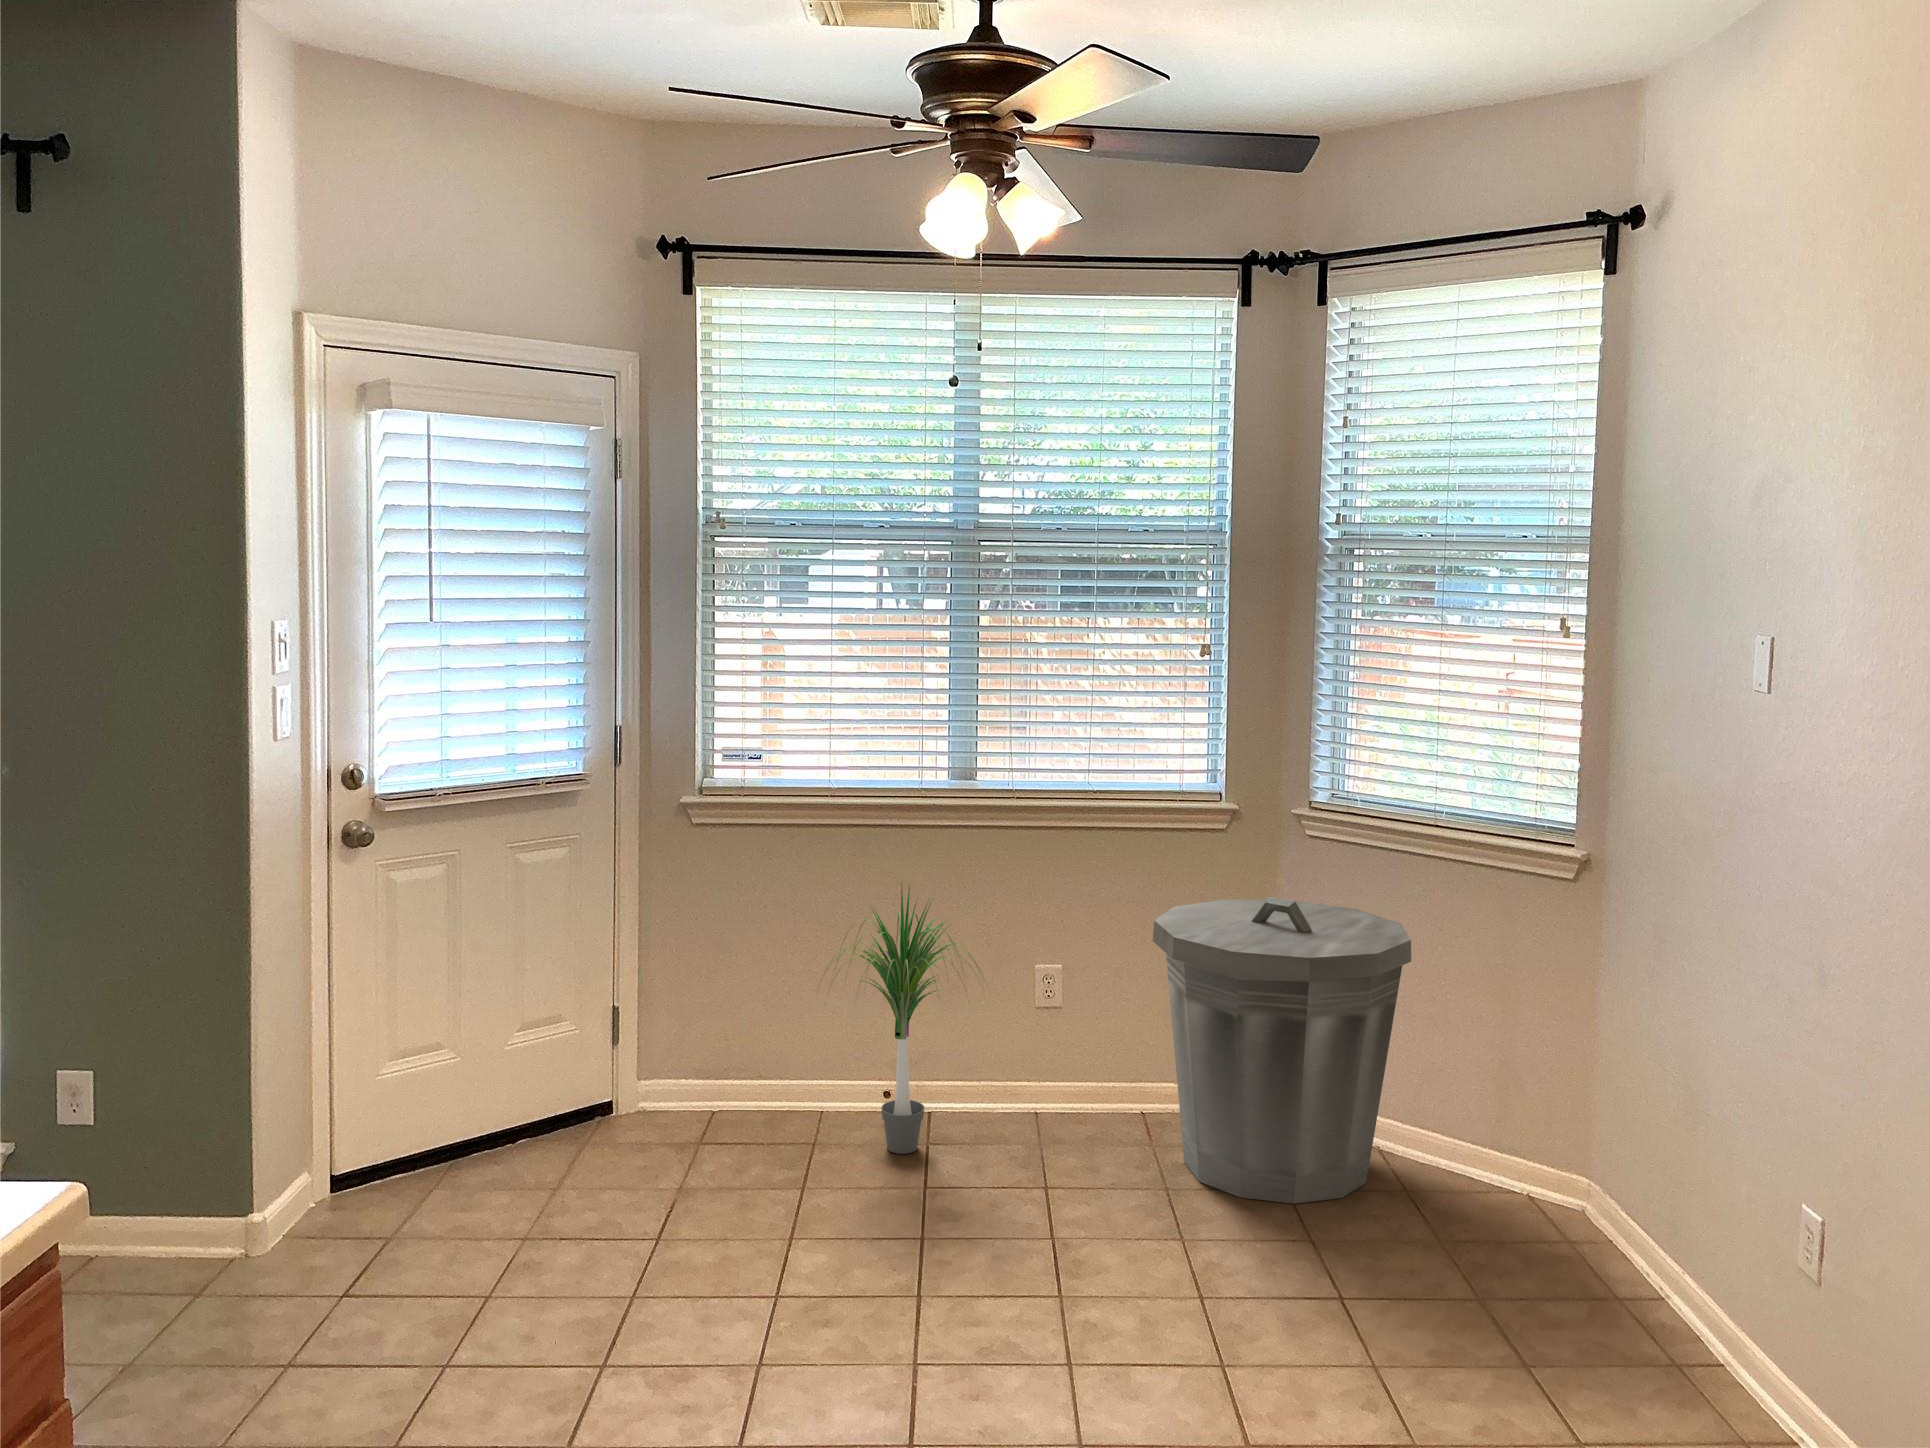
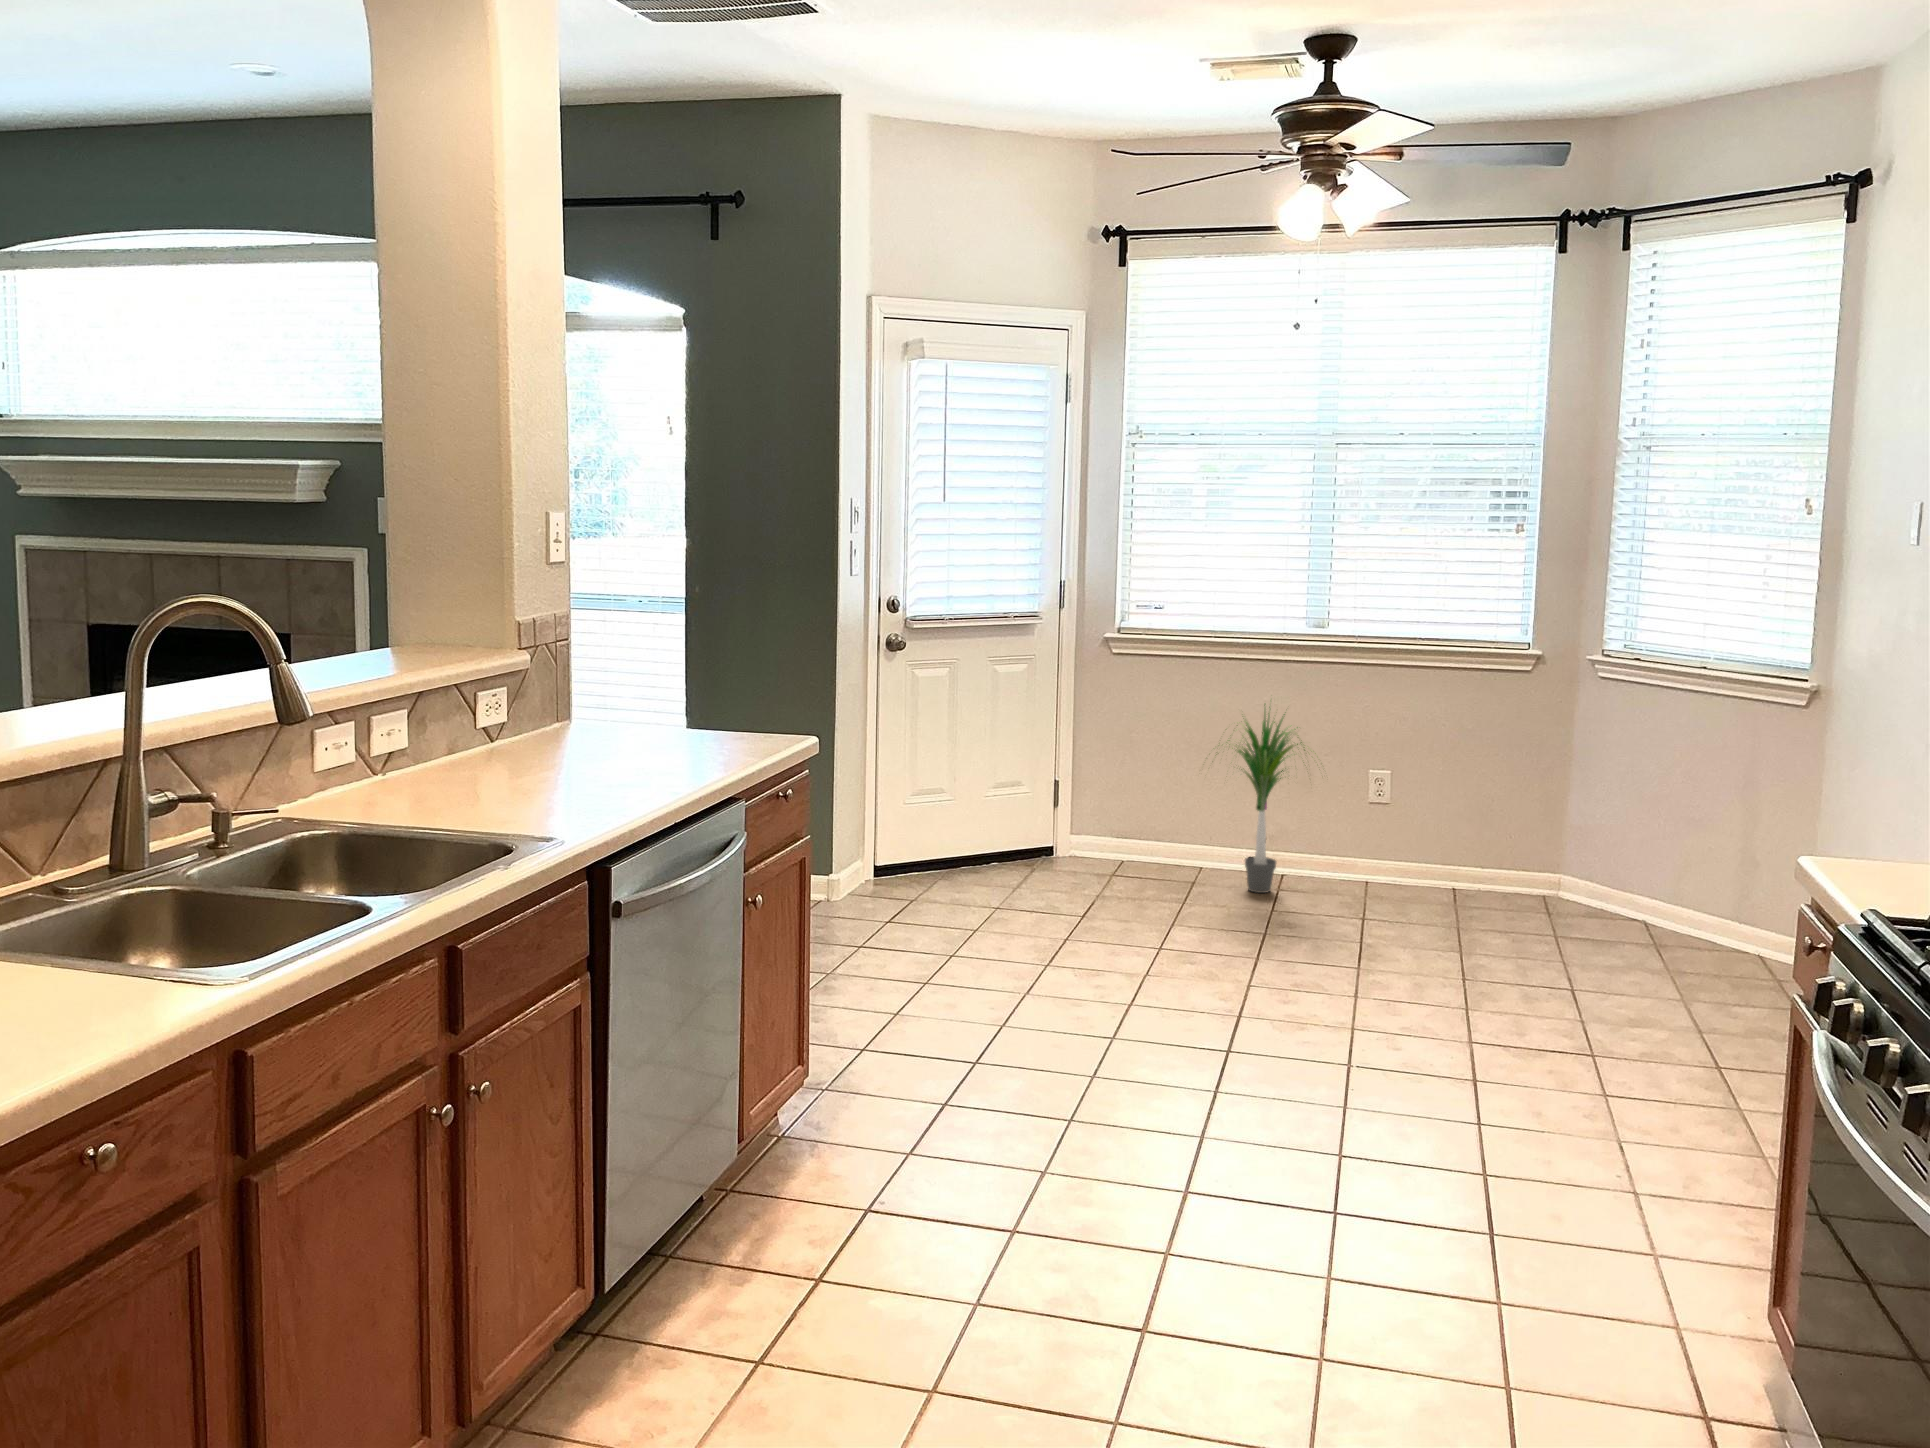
trash can: present [1153,897,1411,1204] -> none [1456,716,1665,944]

